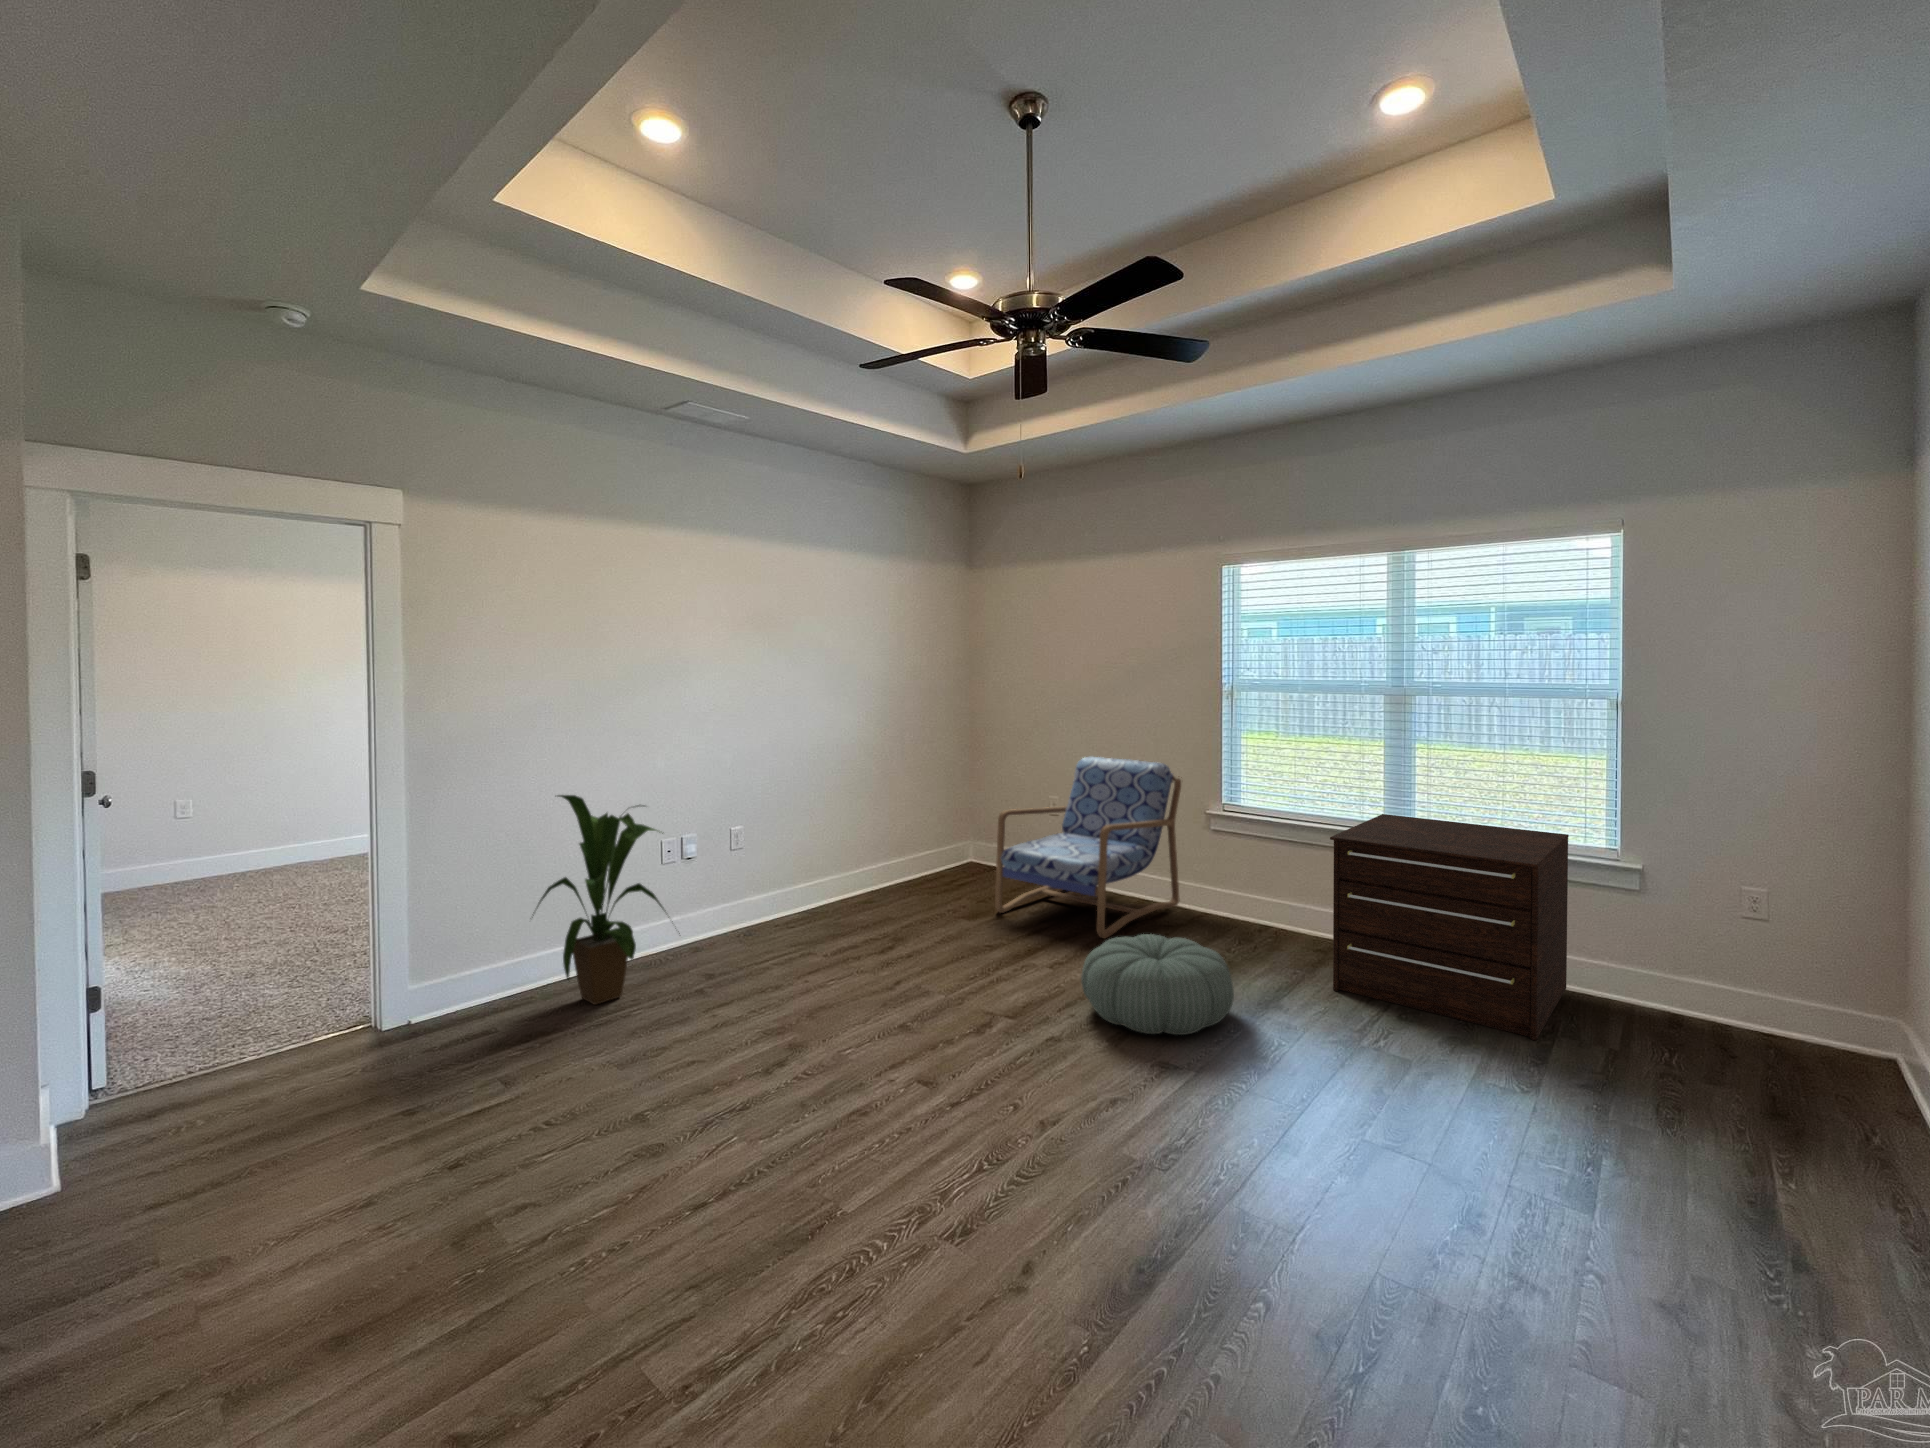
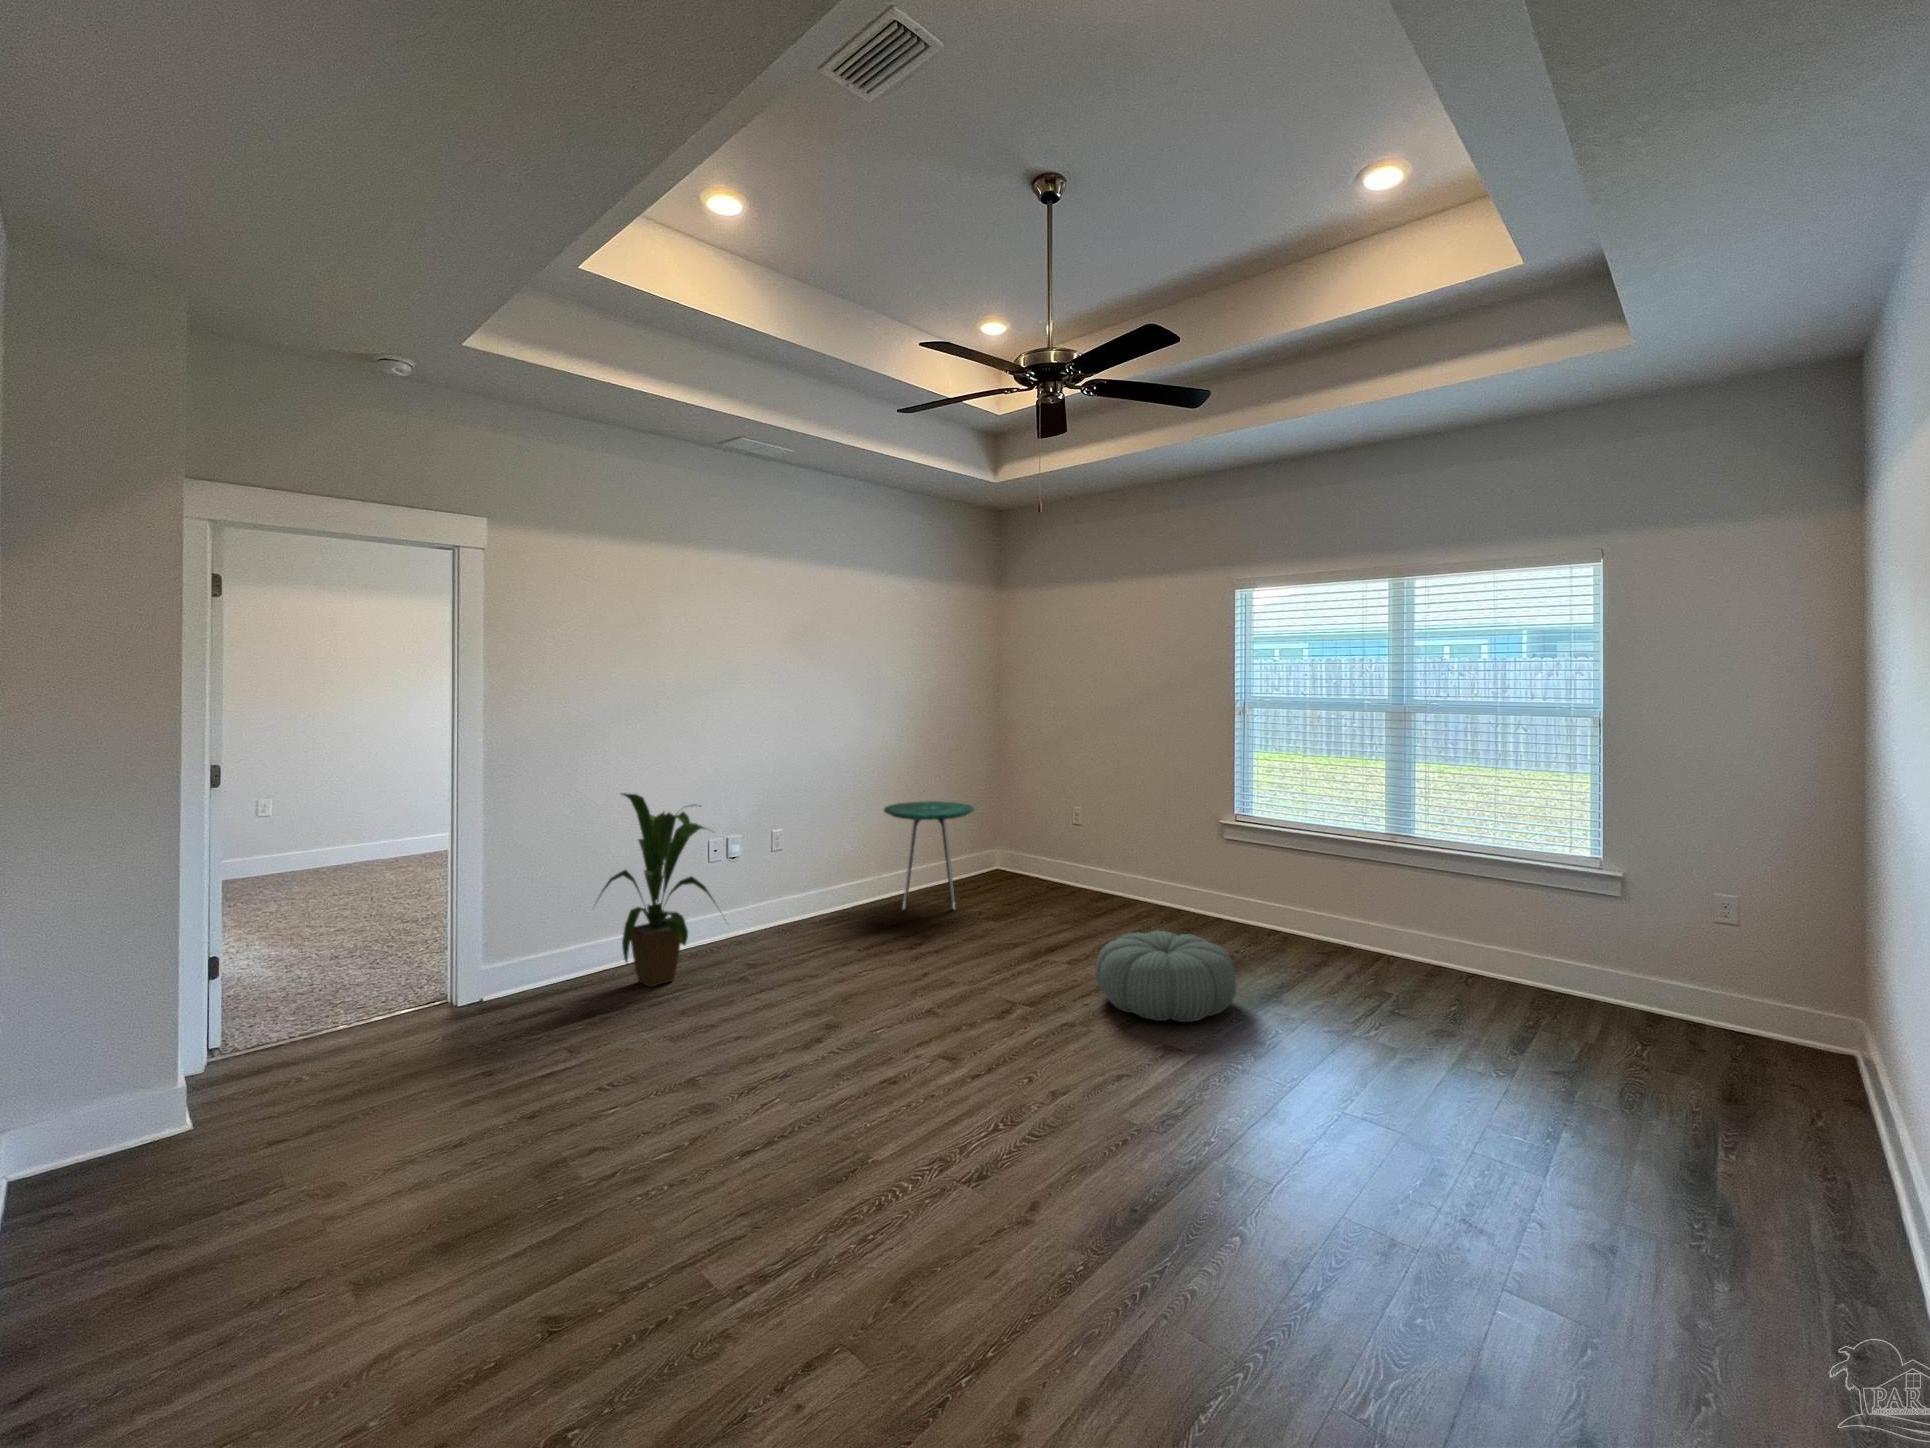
armchair: present [995,757,1181,938] -> none [1020,769,1197,938]
side table: none [848,794,945,911] -> present [884,801,974,910]
dresser: present [1330,814,1569,1040] -> none [1329,824,1554,1033]

